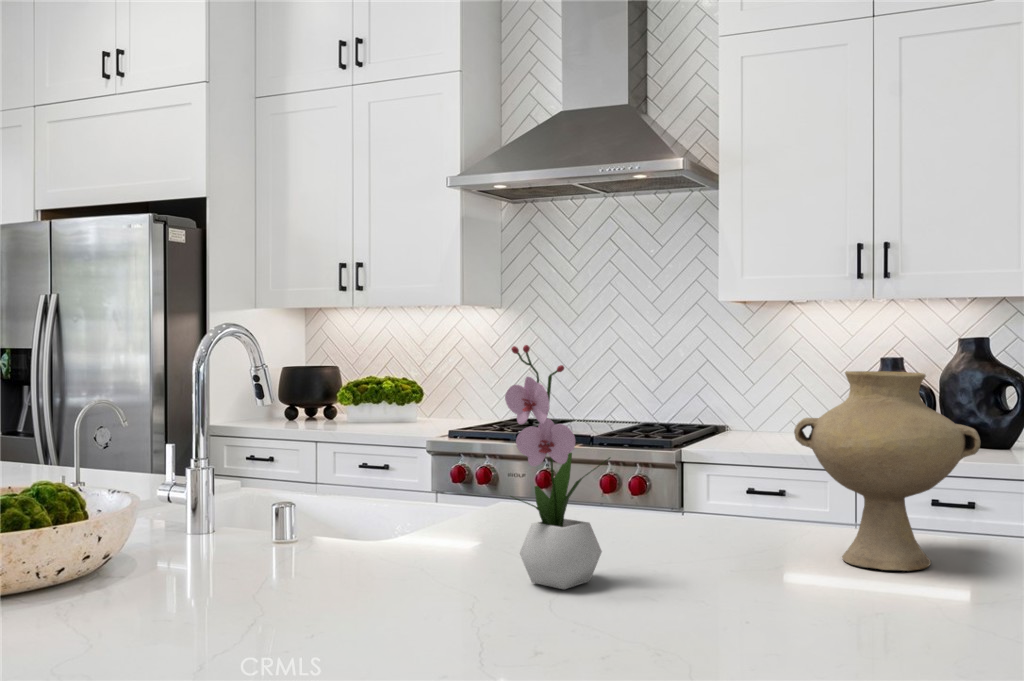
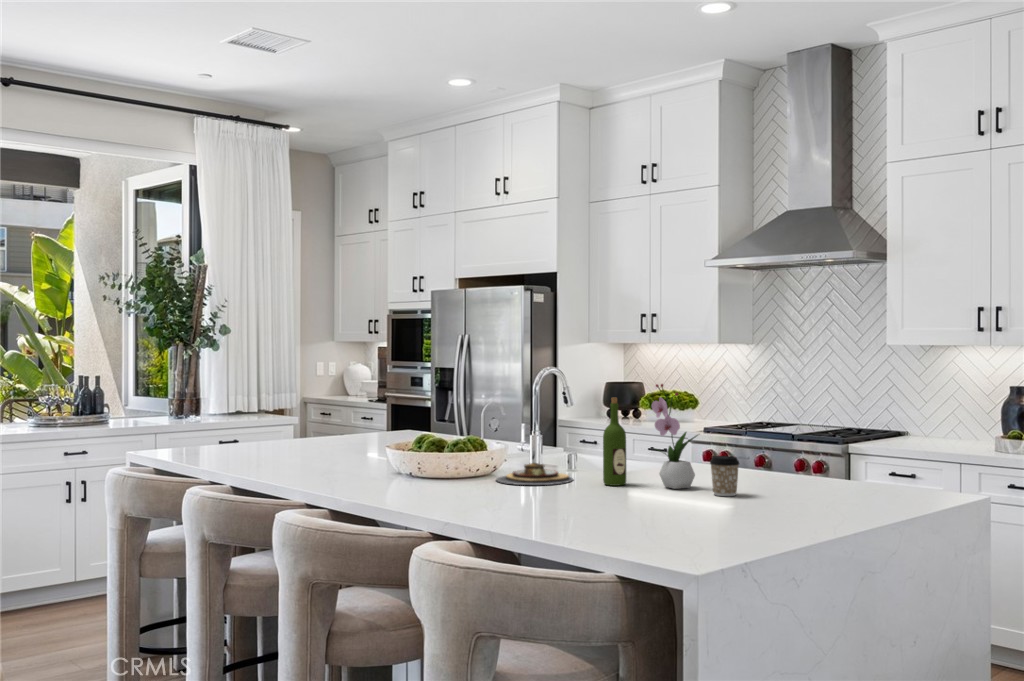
vase: present [794,371,980,571] -> none [798,398,883,493]
wine bottle: none [385,380,439,590] -> present [603,398,626,486]
coffee cup: none [657,507,727,607] -> present [710,456,739,496]
plate: none [107,542,306,609] -> present [496,463,573,485]

